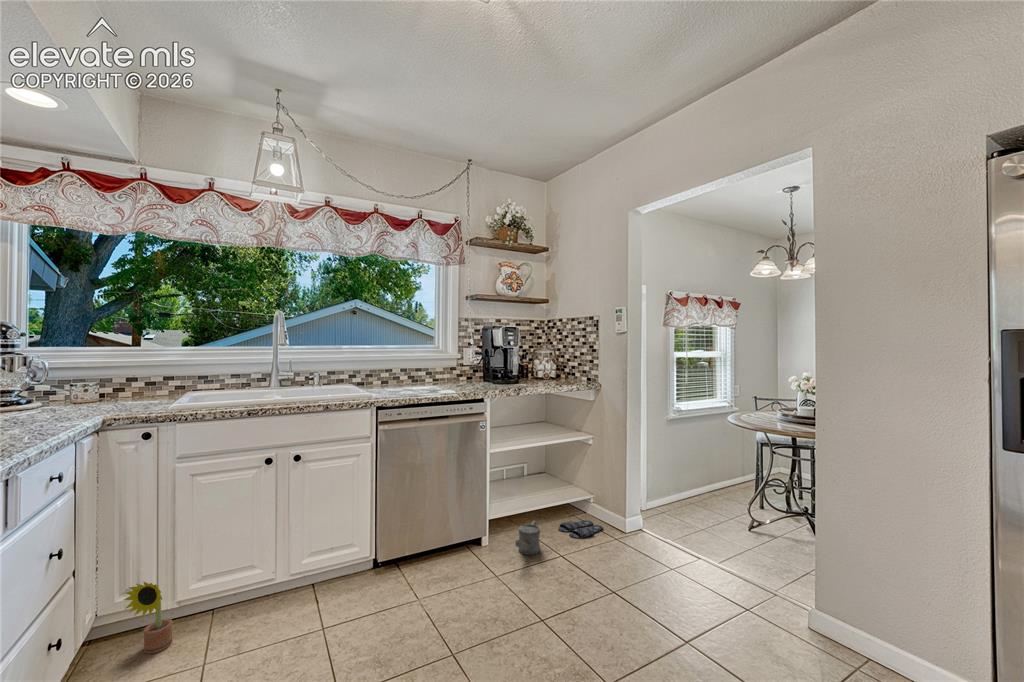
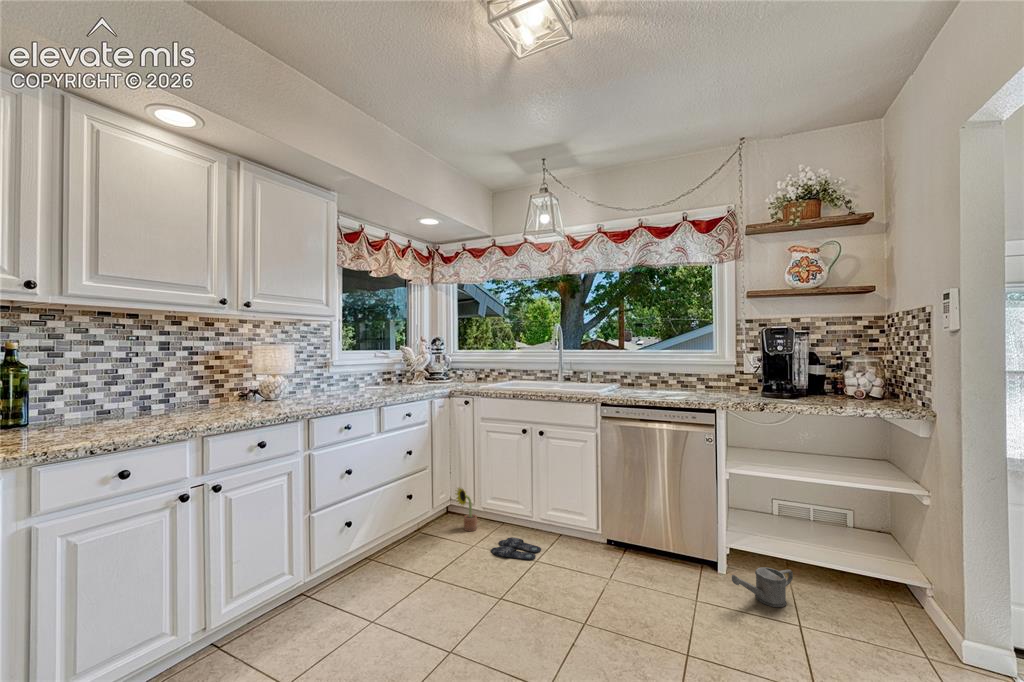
slippers: present [558,520,603,538] -> present [491,537,541,560]

